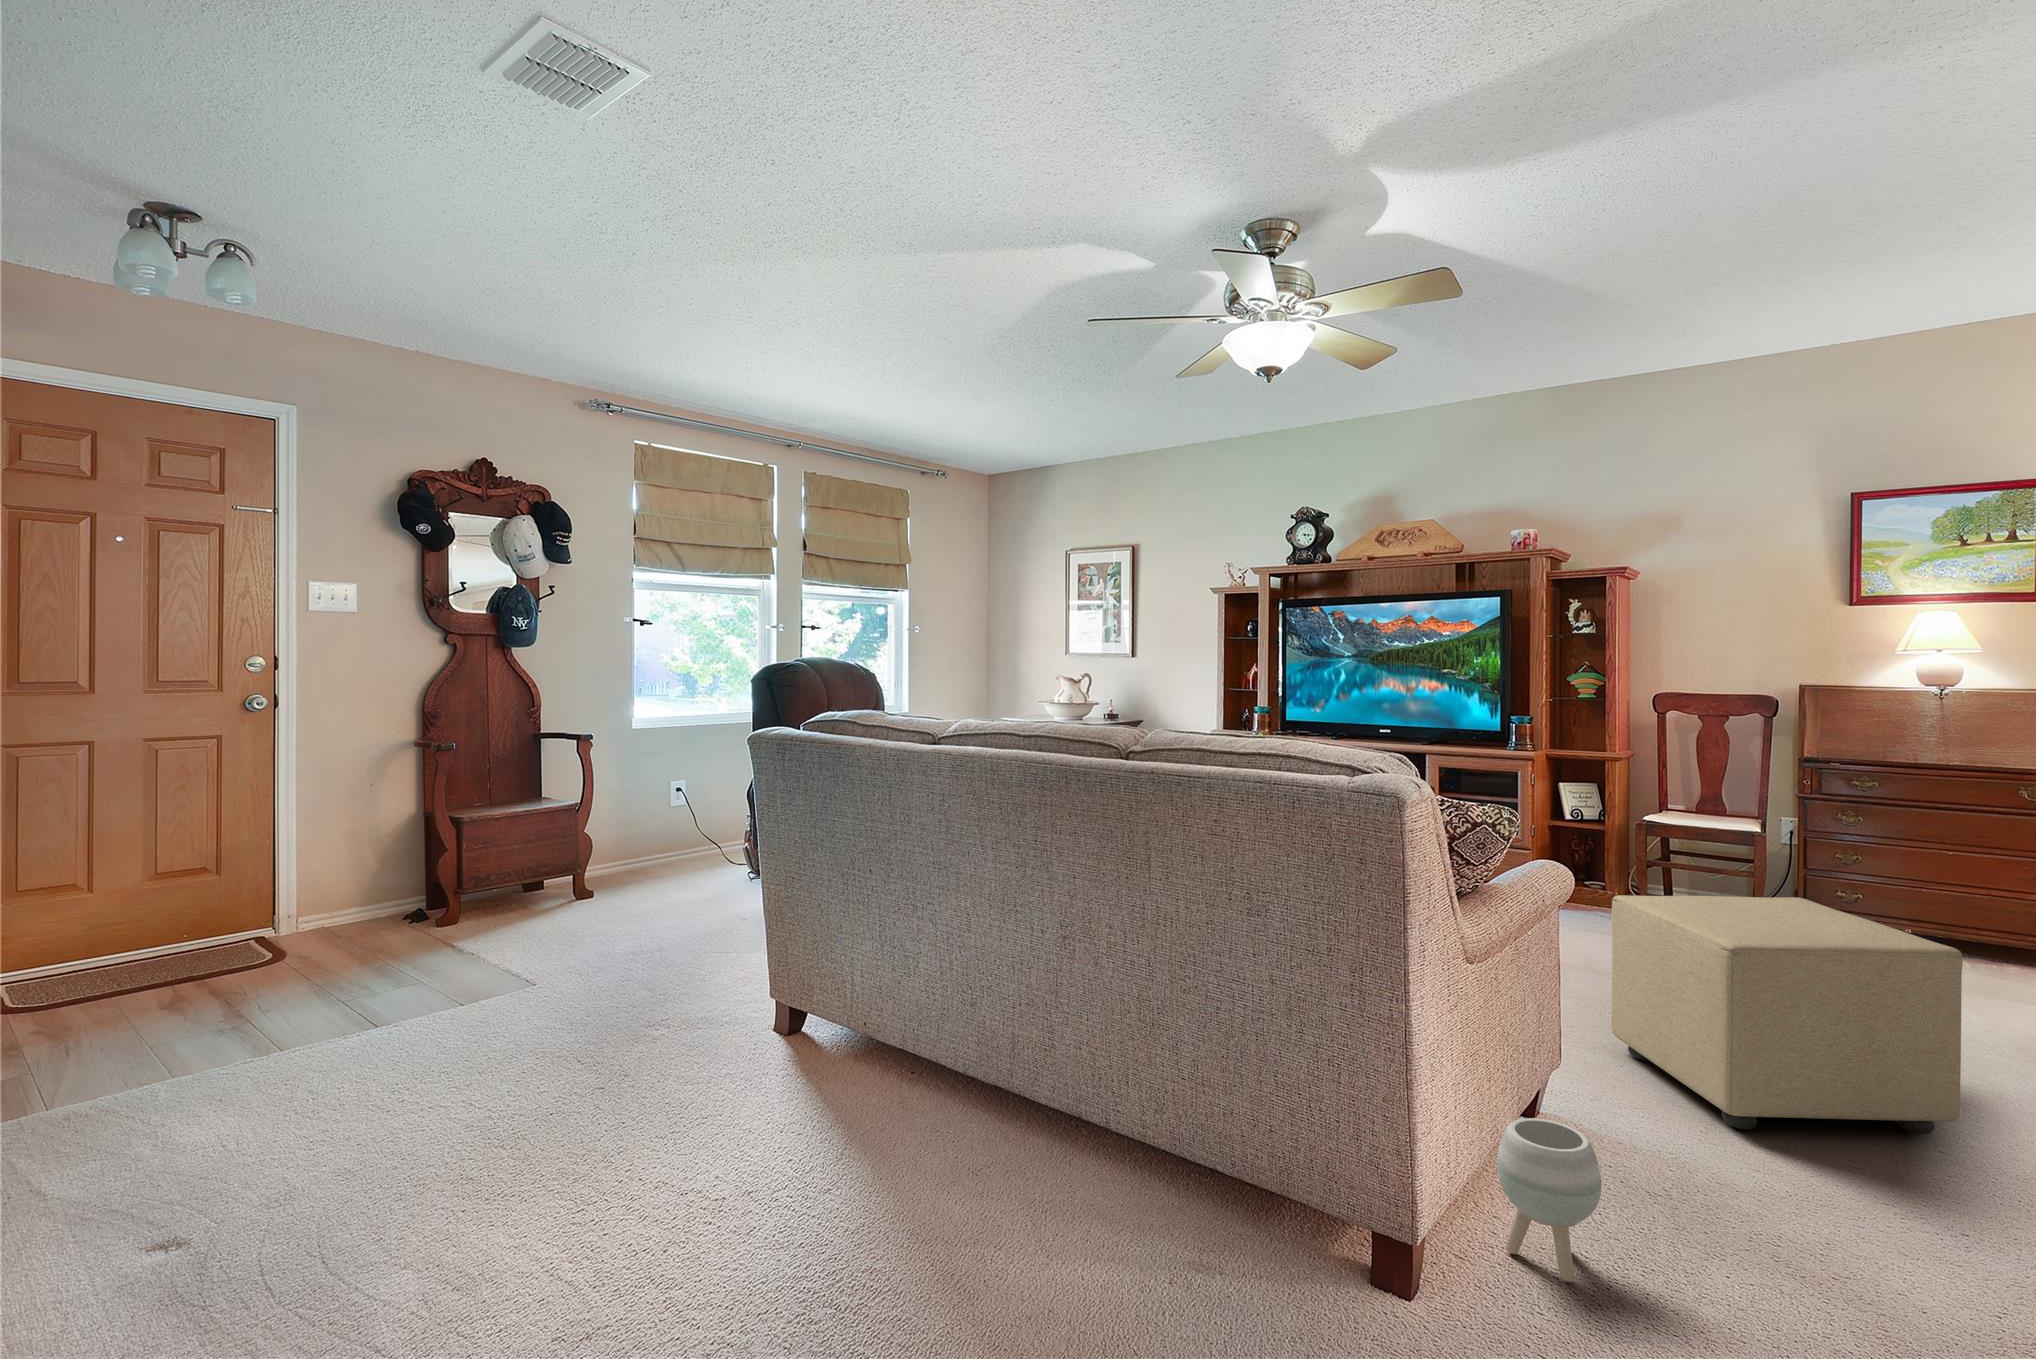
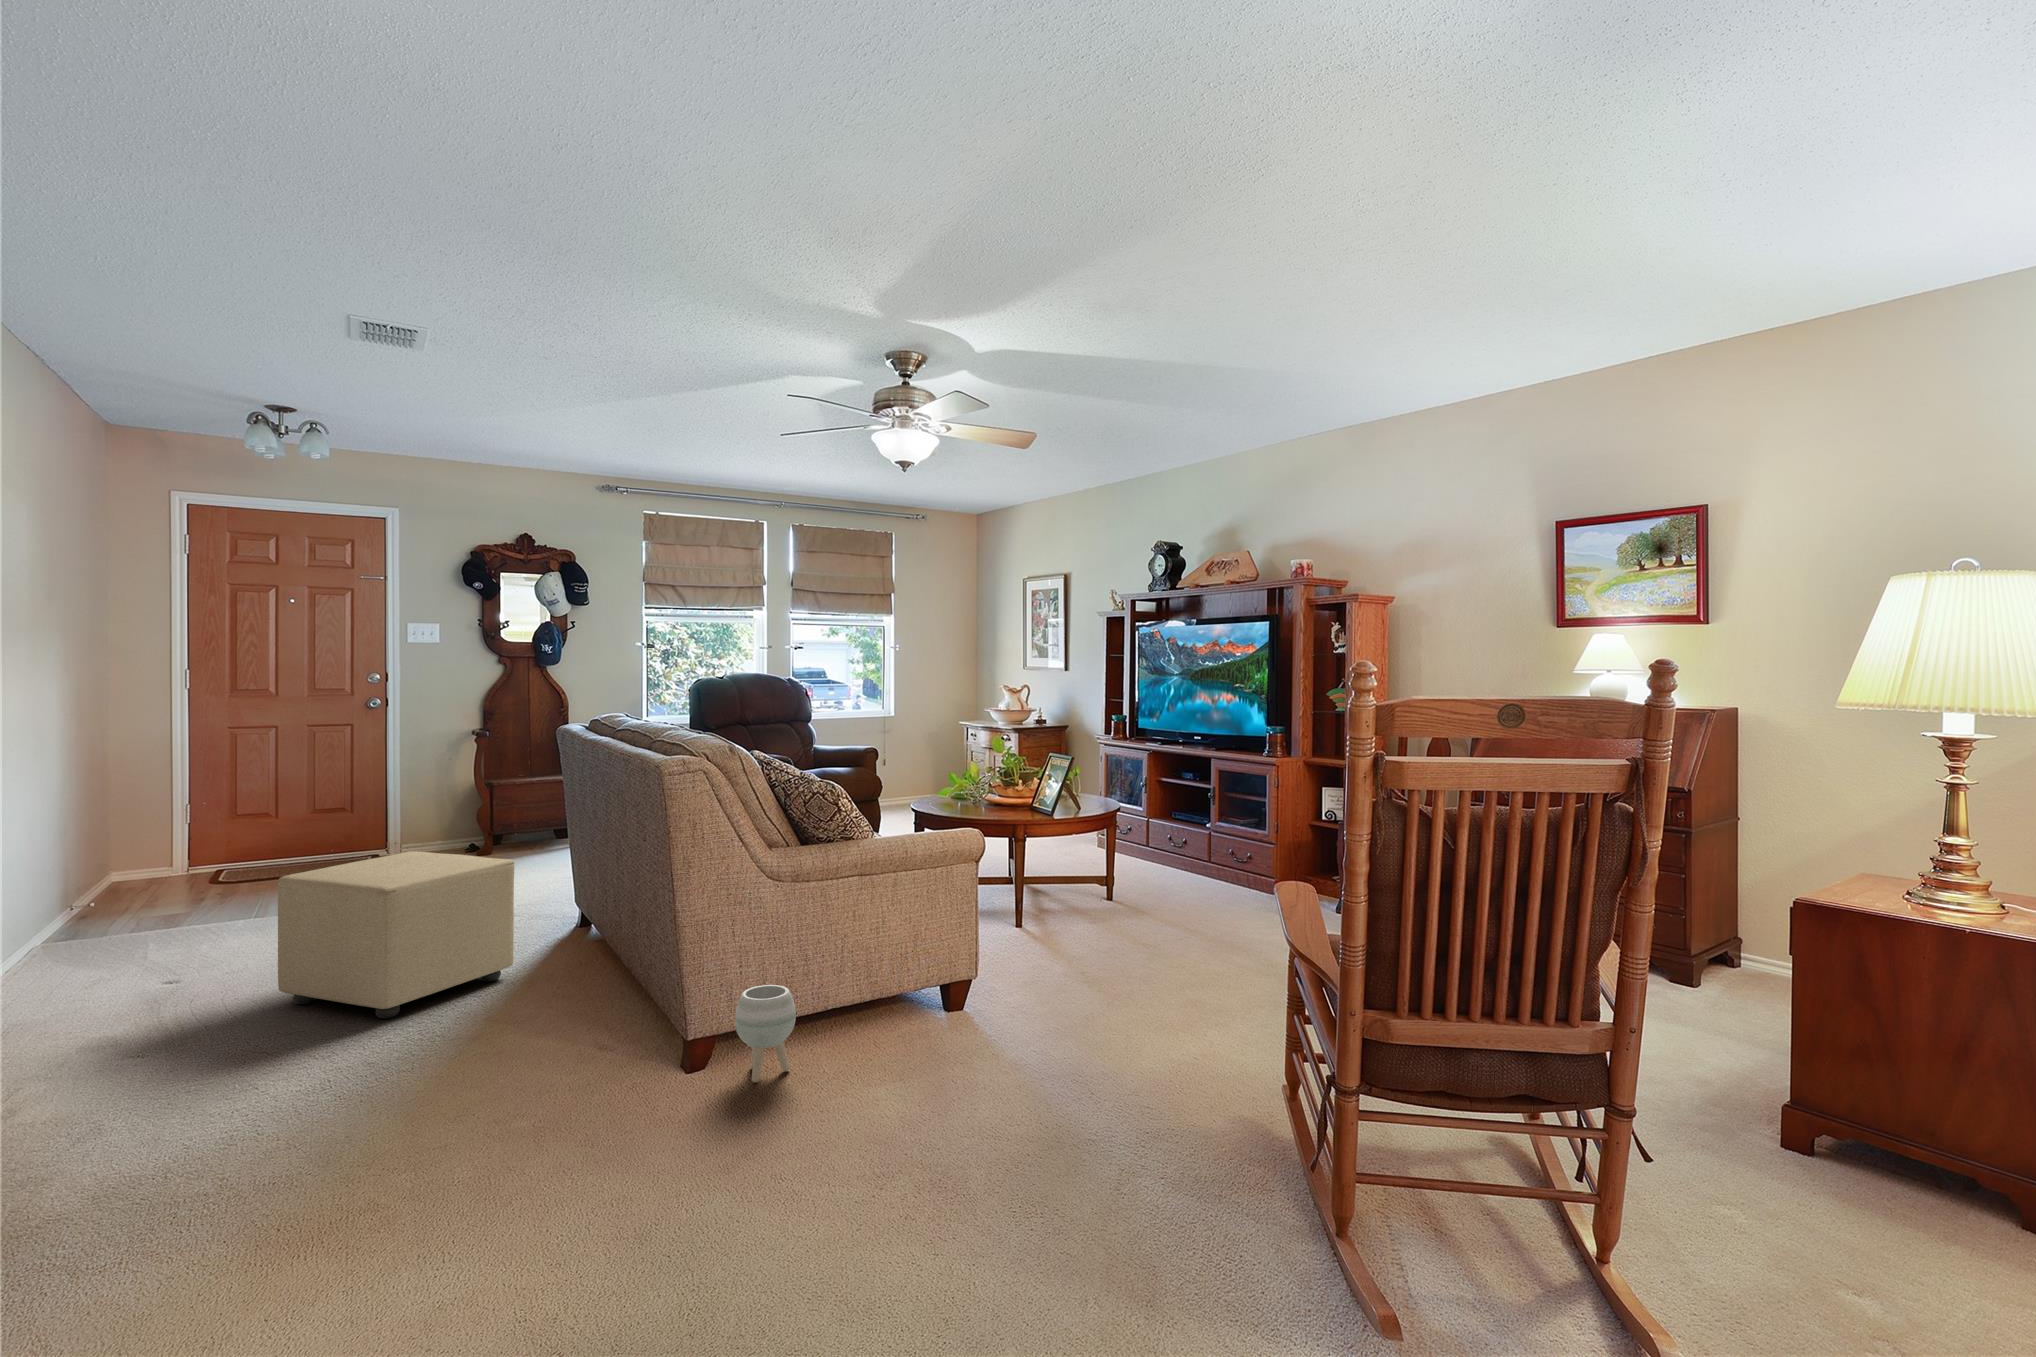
ottoman: present [1612,895,1963,1134] -> present [278,851,515,1018]

